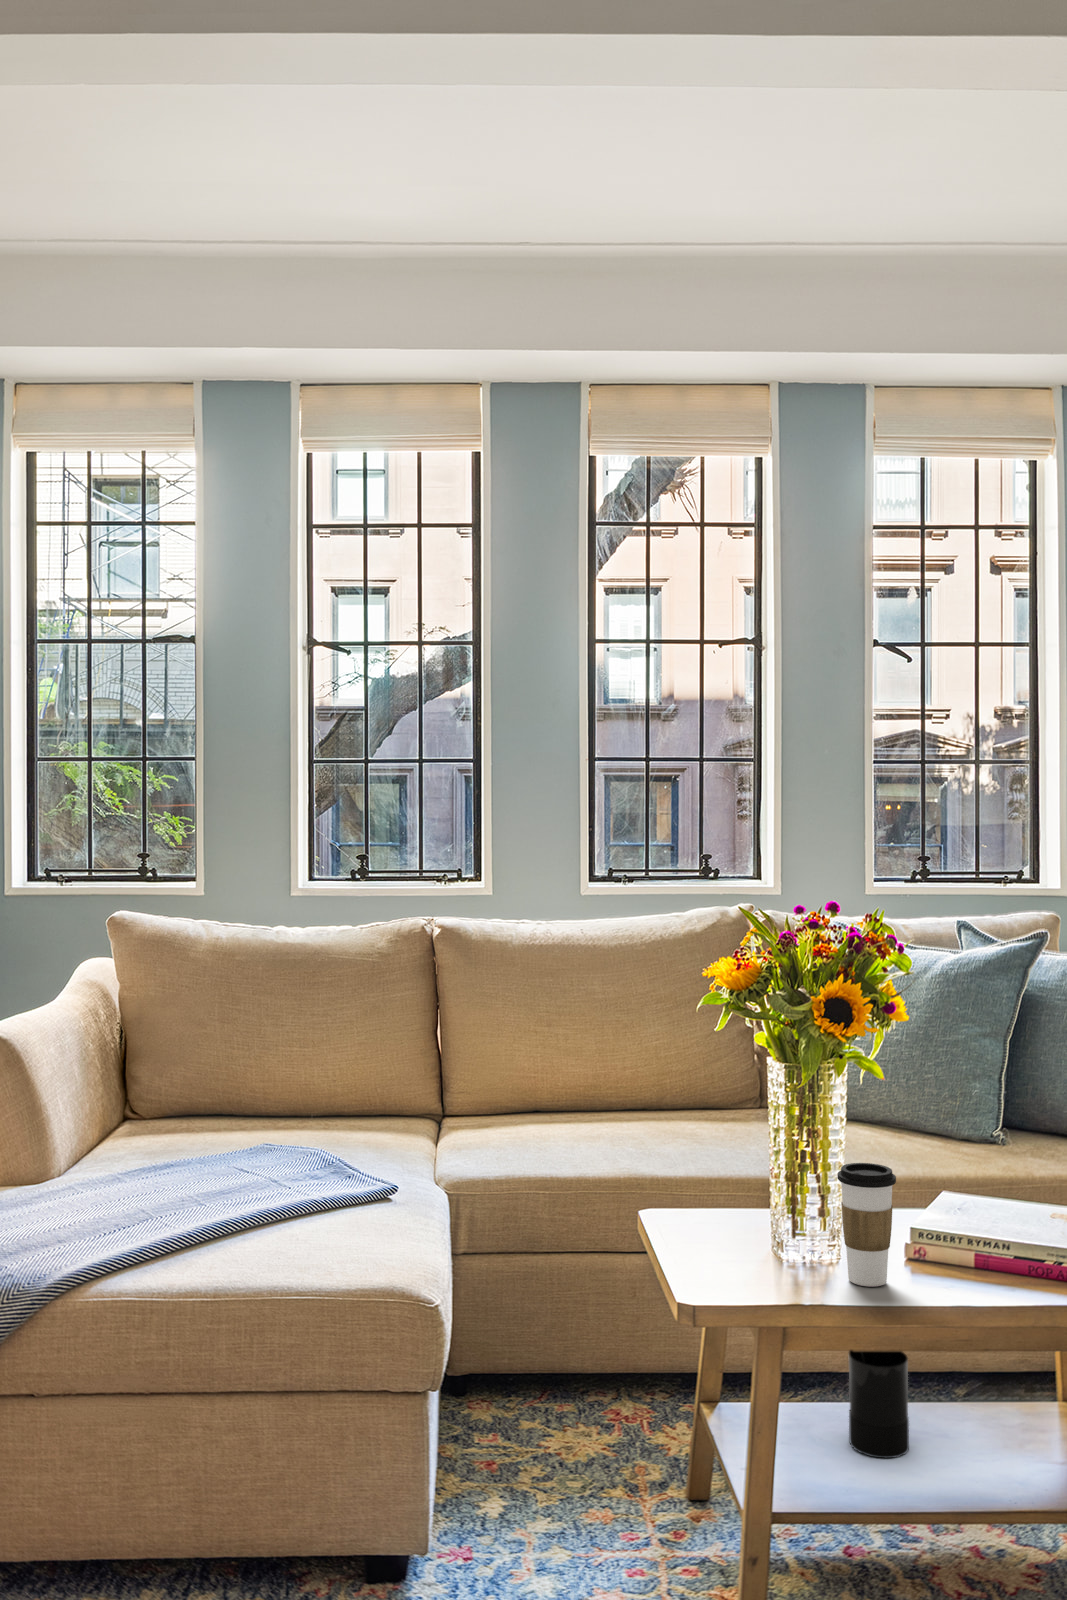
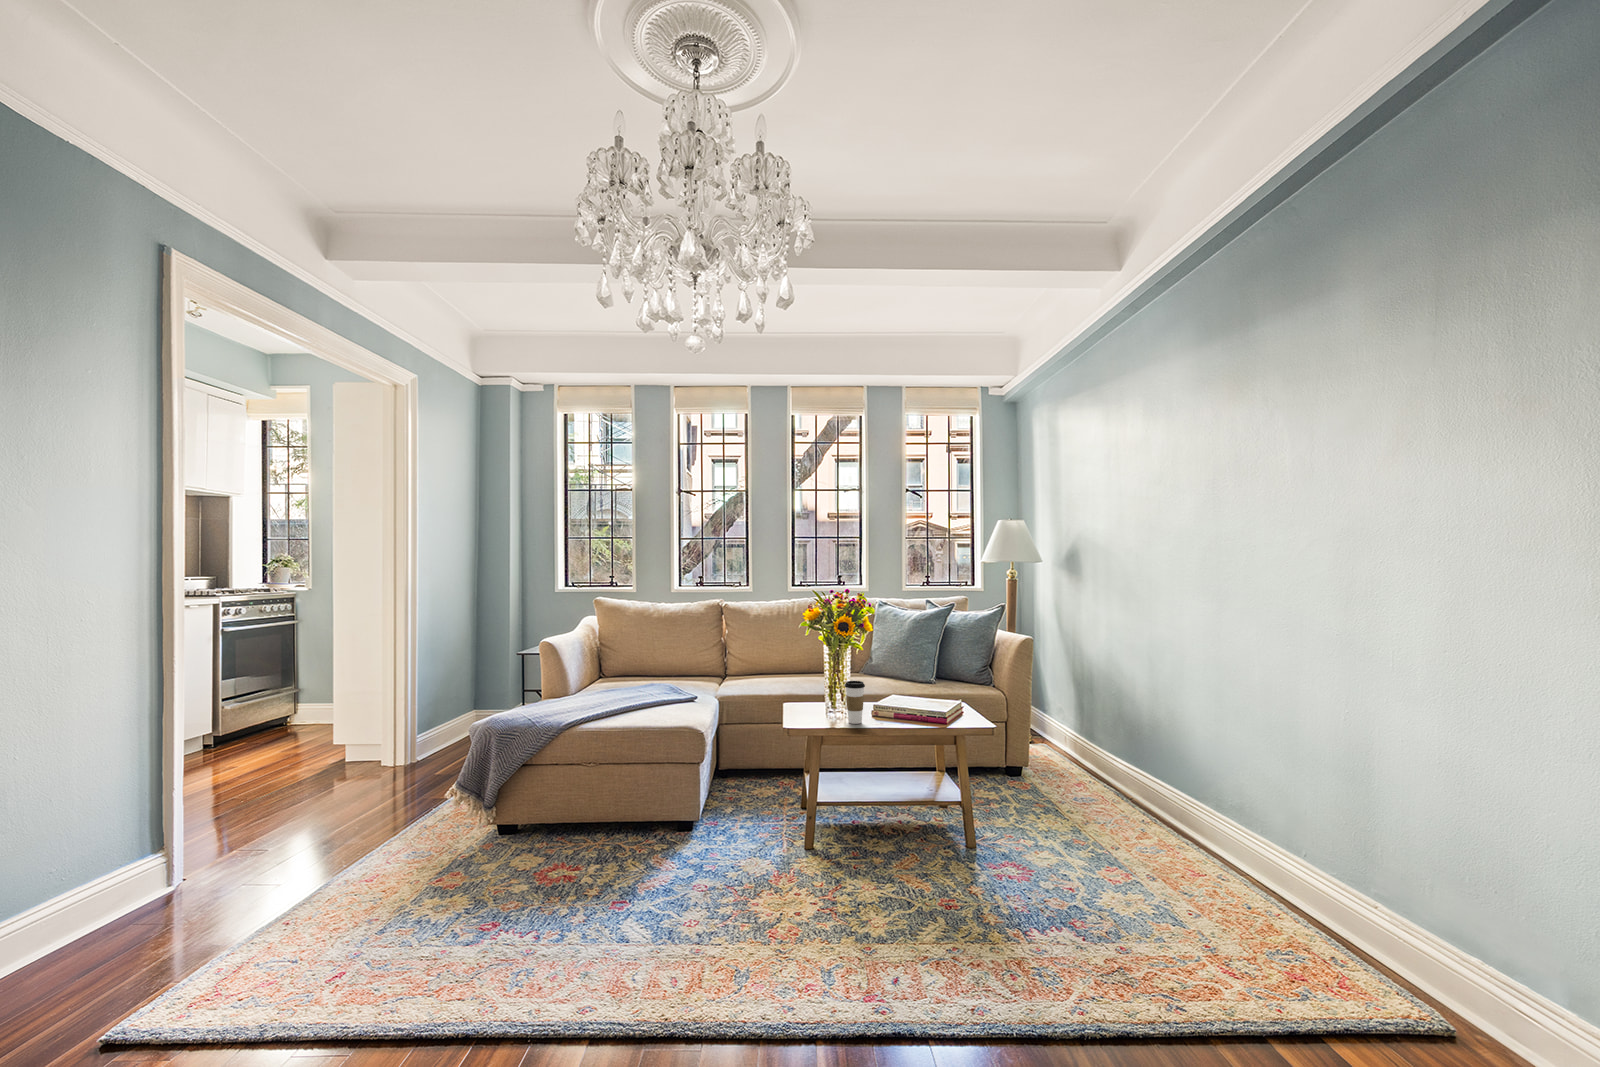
candle: present [849,1350,909,1458] -> none [851,747,875,788]

